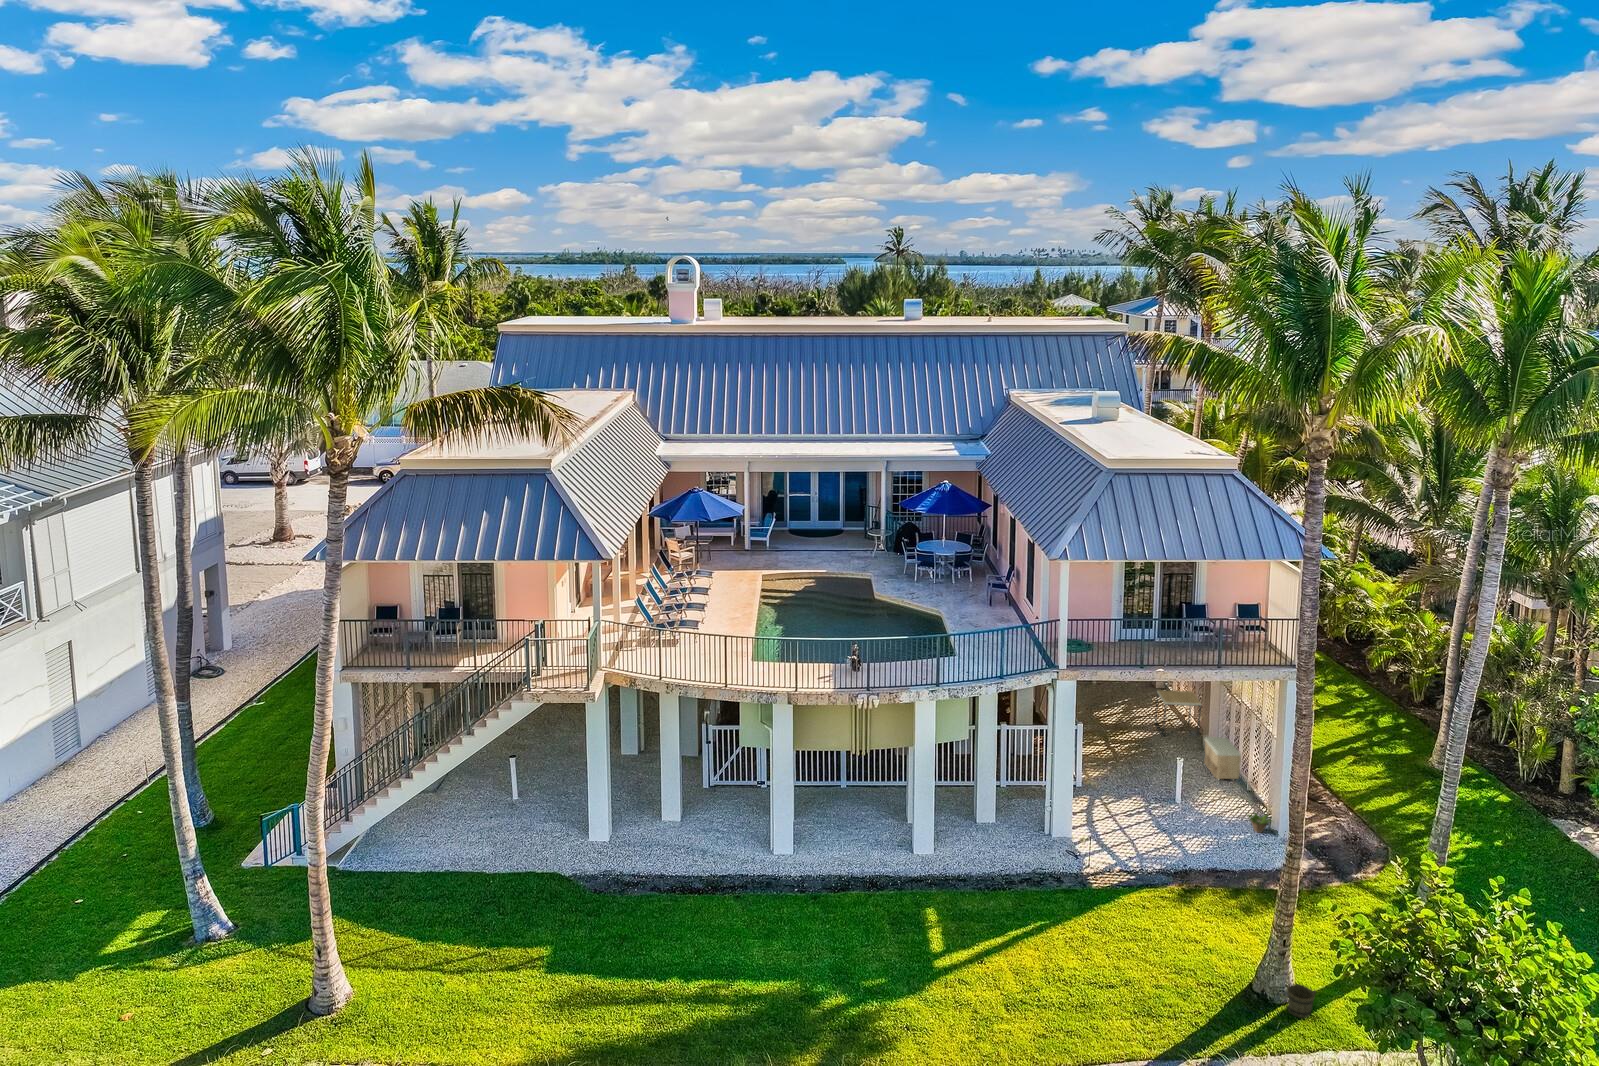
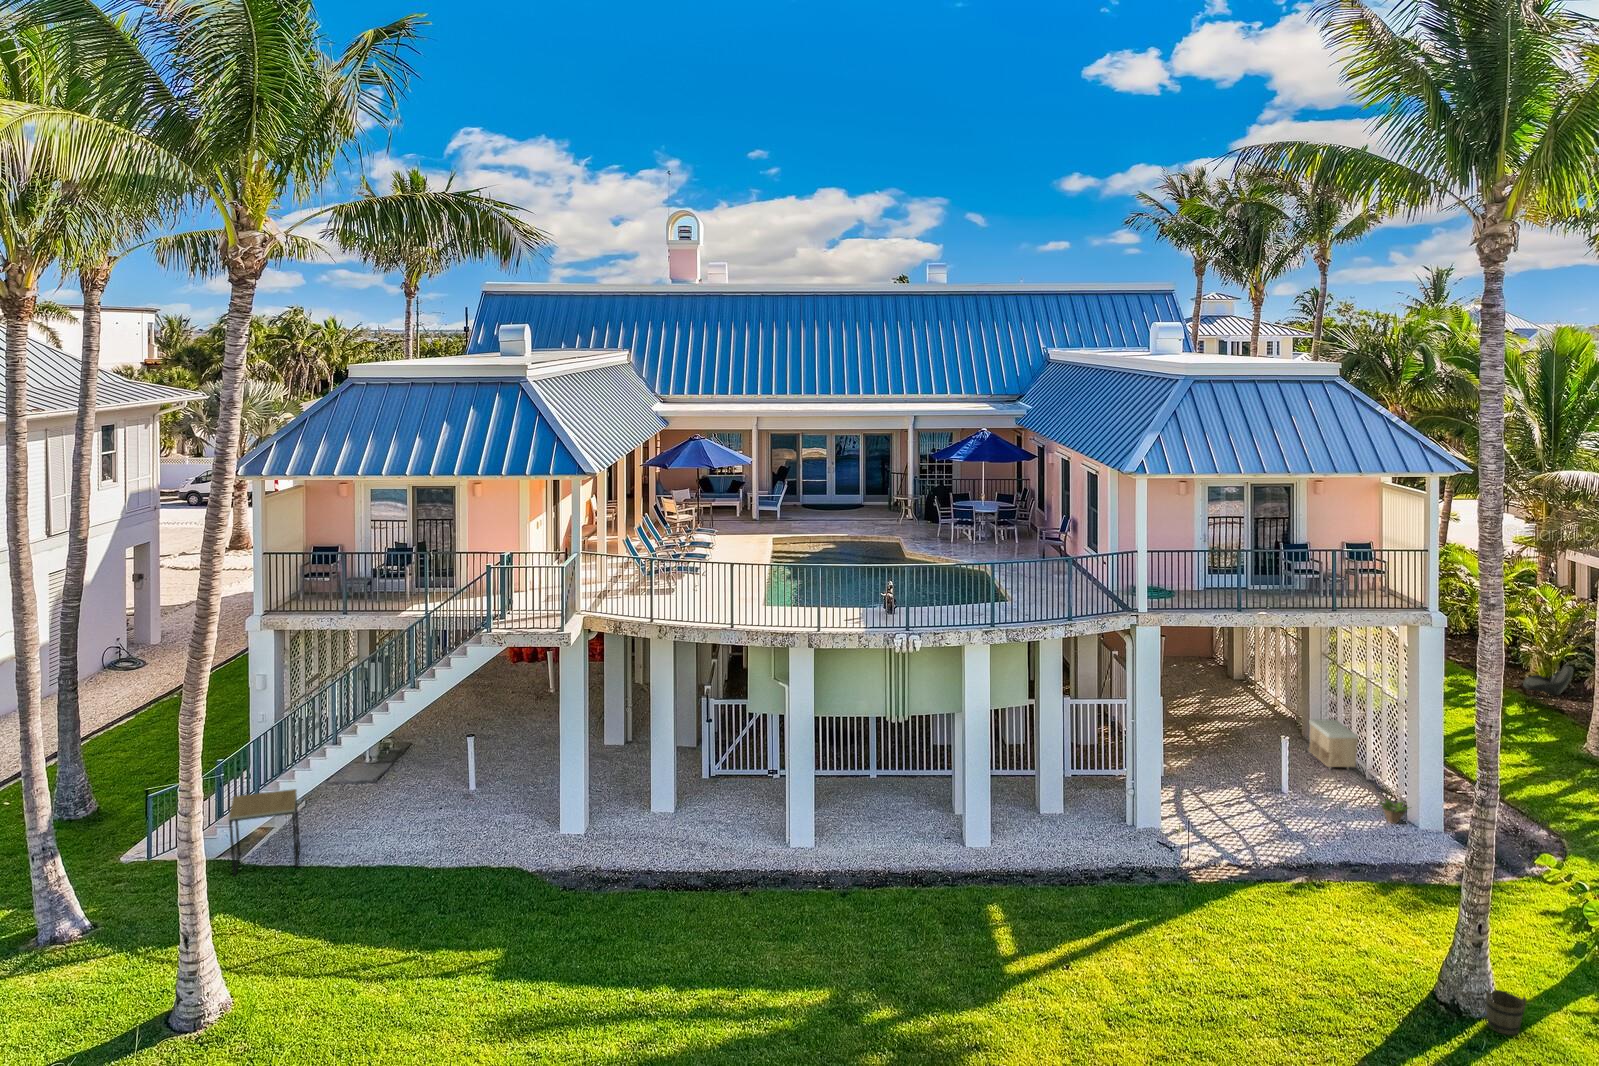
lounge chair: none [1396,683,1436,724] -> present [1523,666,1573,714]
side table: present [1155,690,1201,736] -> present [229,789,300,876]

